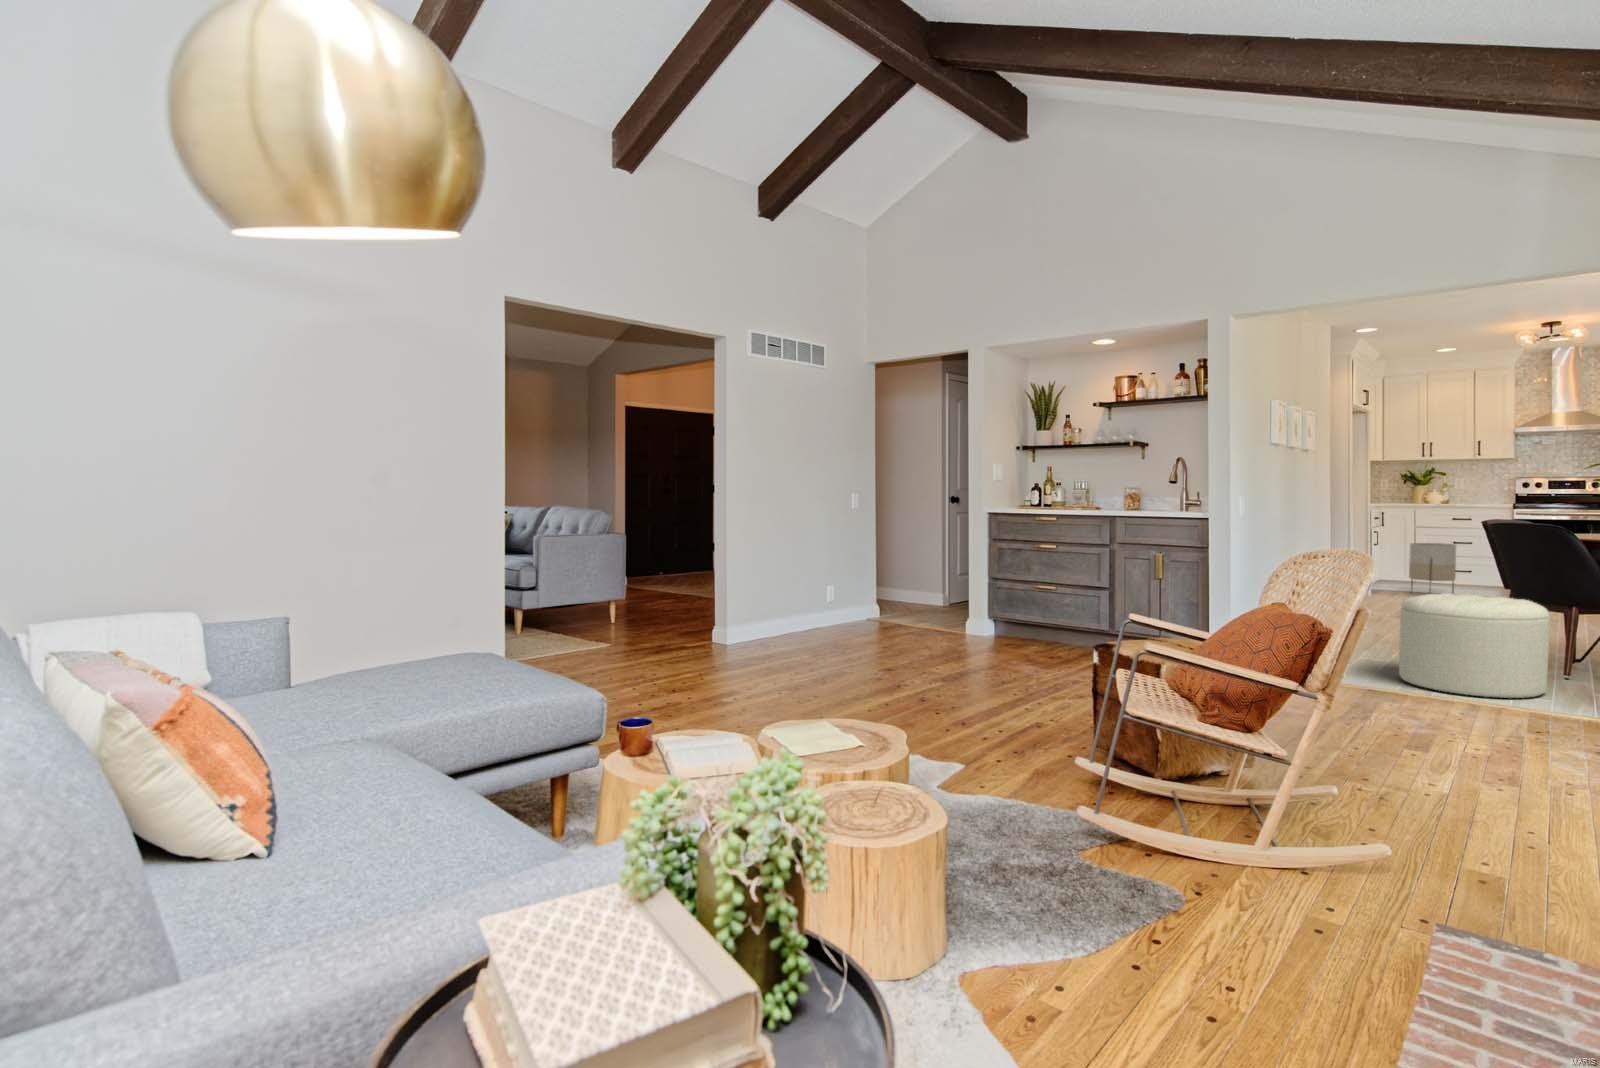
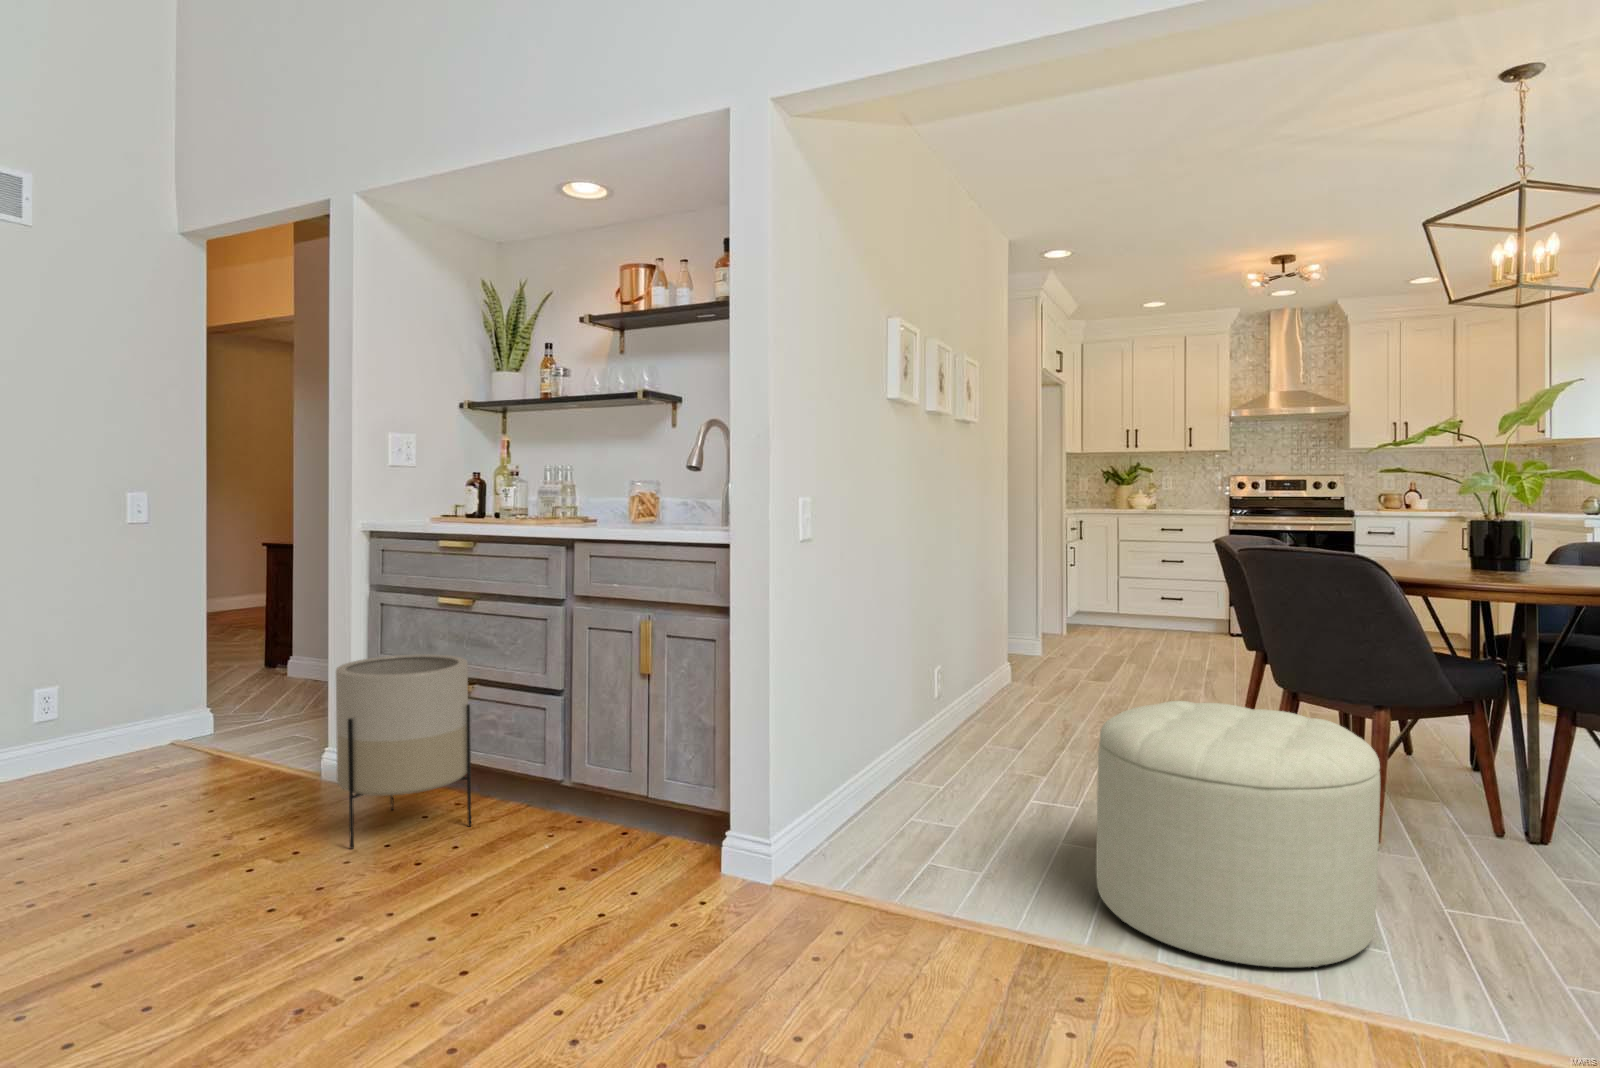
planter: present [1409,543,1456,594] -> present [336,654,471,849]

